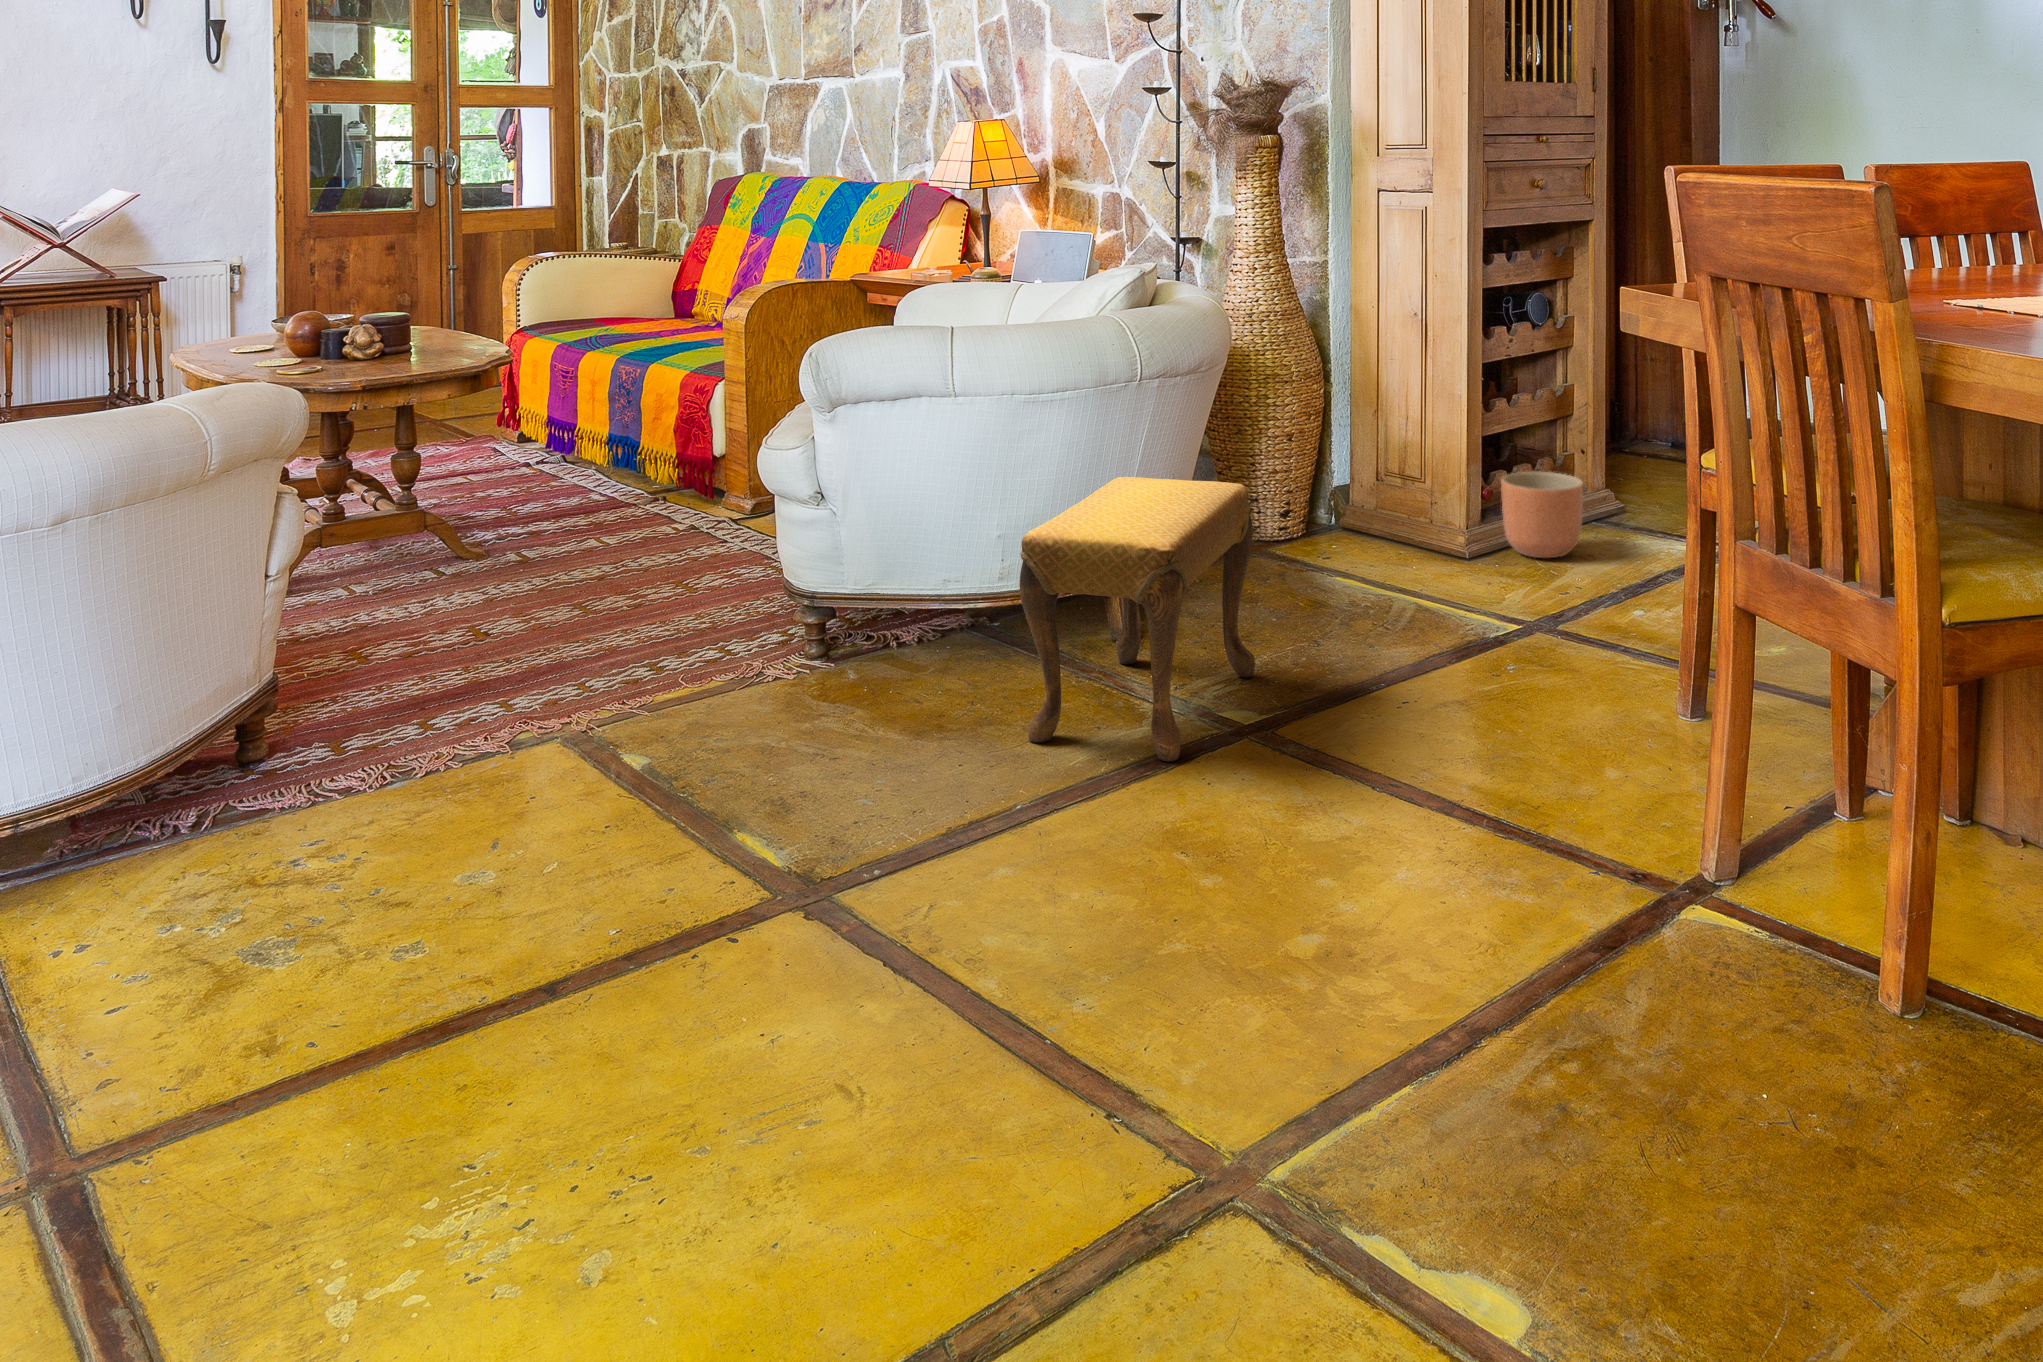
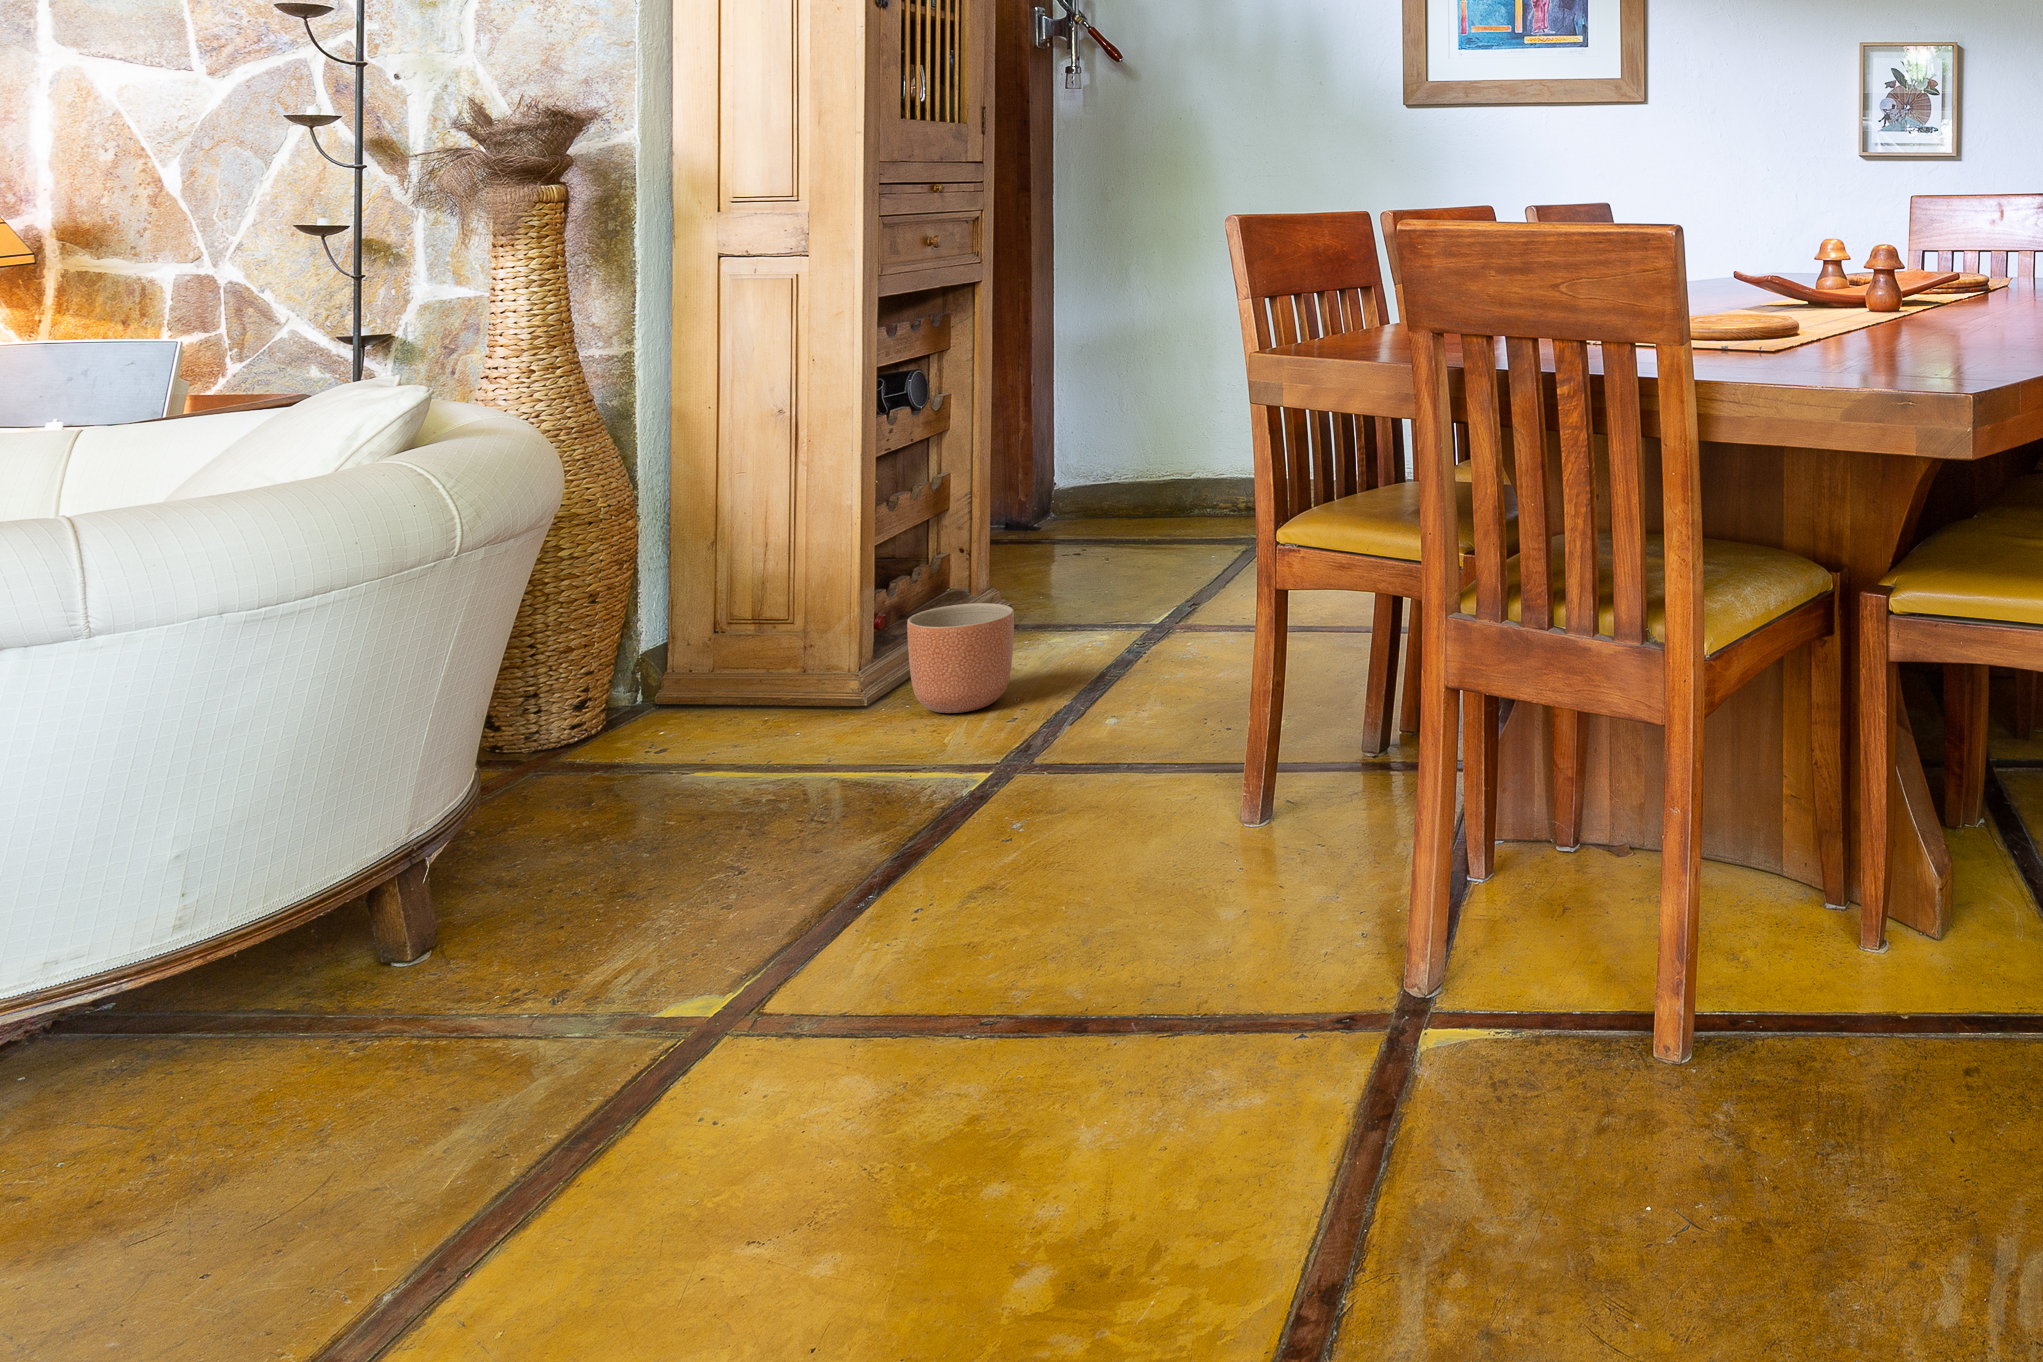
footstool: present [1020,477,1255,761] -> none [313,680,675,1175]

